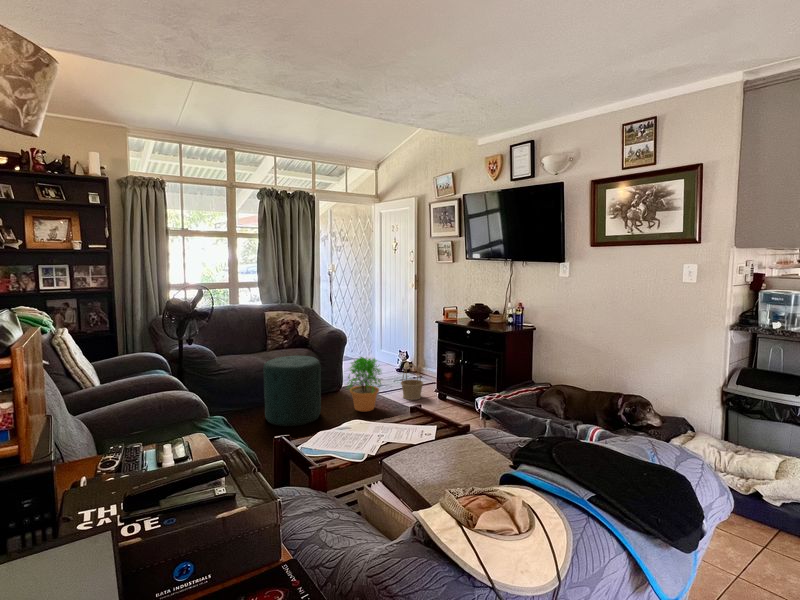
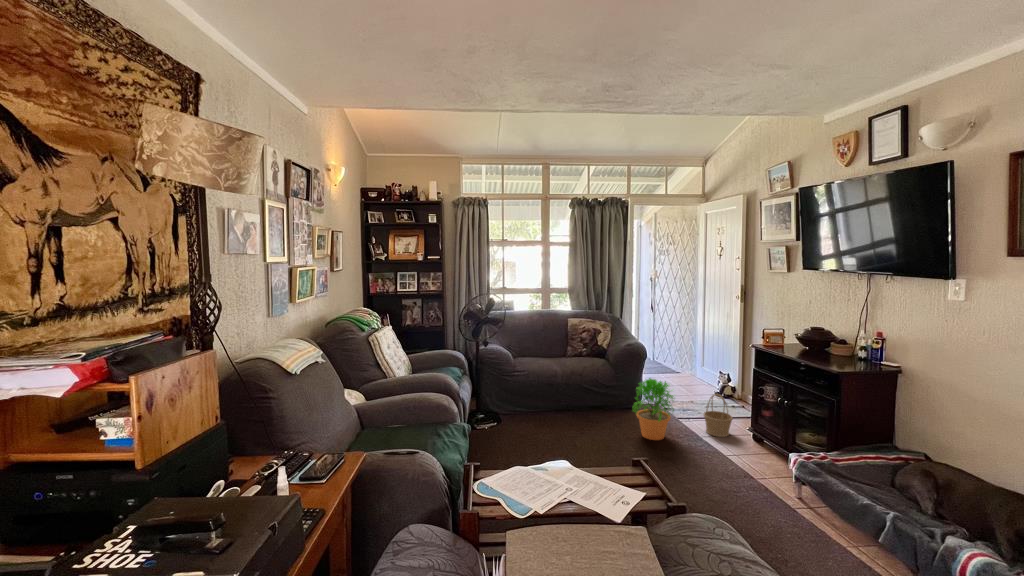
ottoman: present [263,356,321,426] -> none [546,368,603,441]

